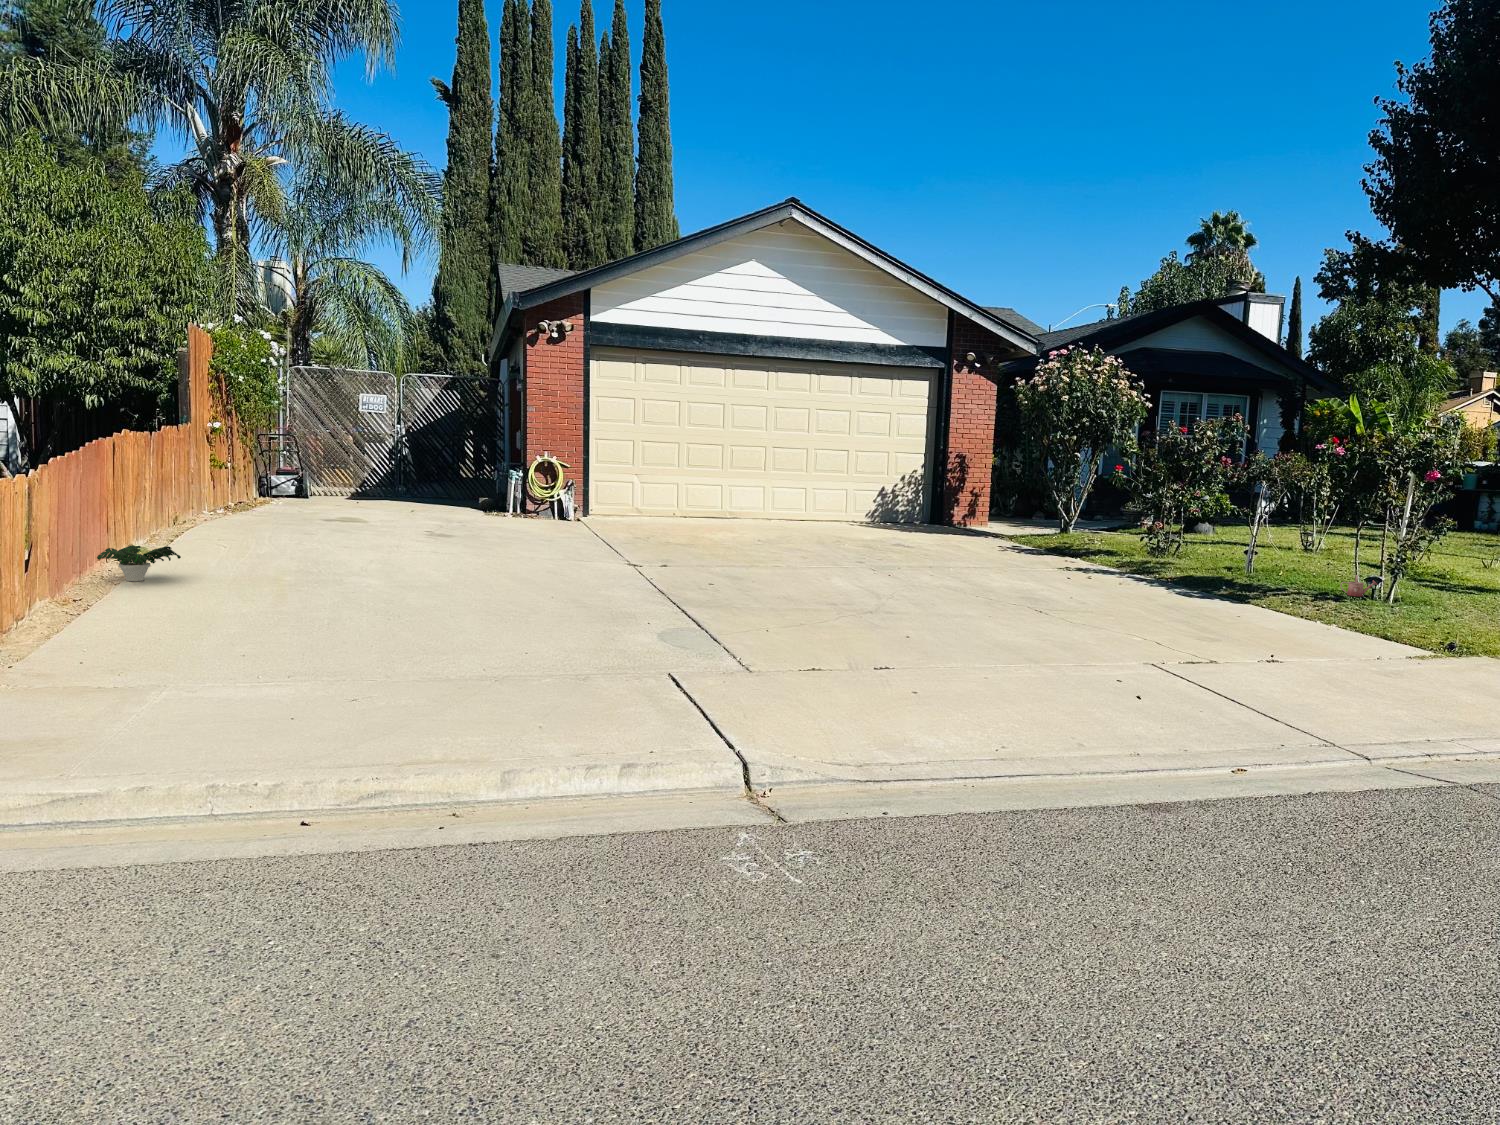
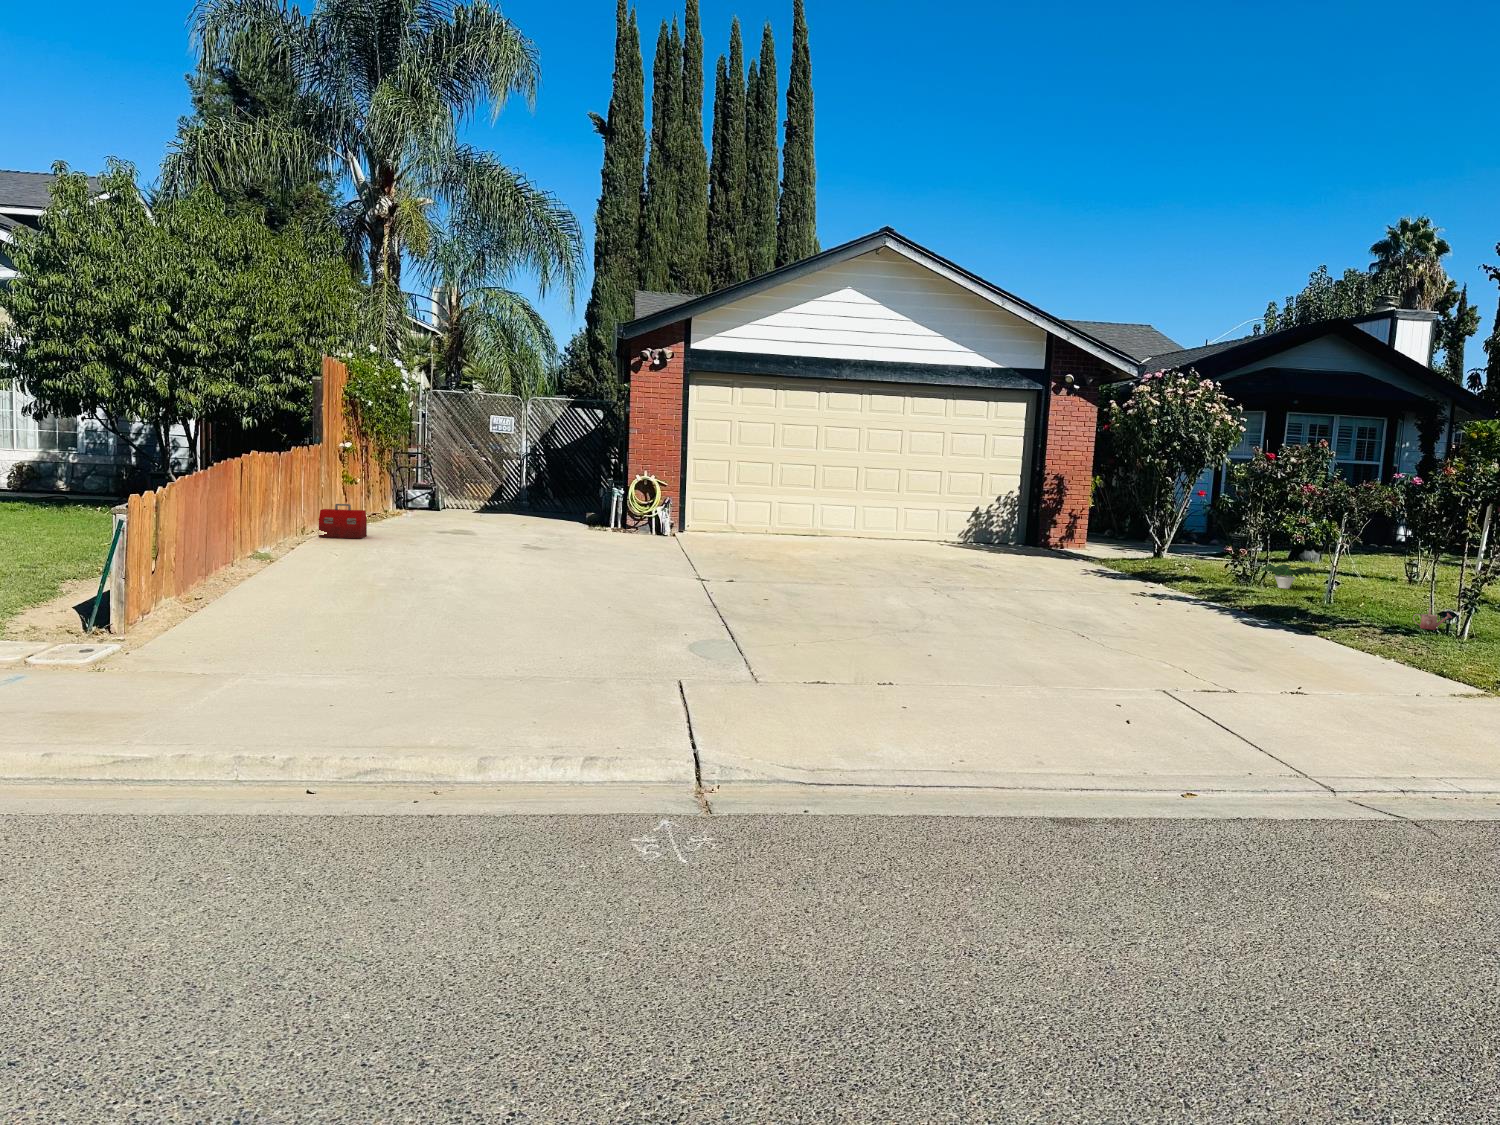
toolbox: none [190,490,245,529] -> present [319,504,367,539]
potted plant: present [97,545,181,581] -> present [1261,564,1316,588]

